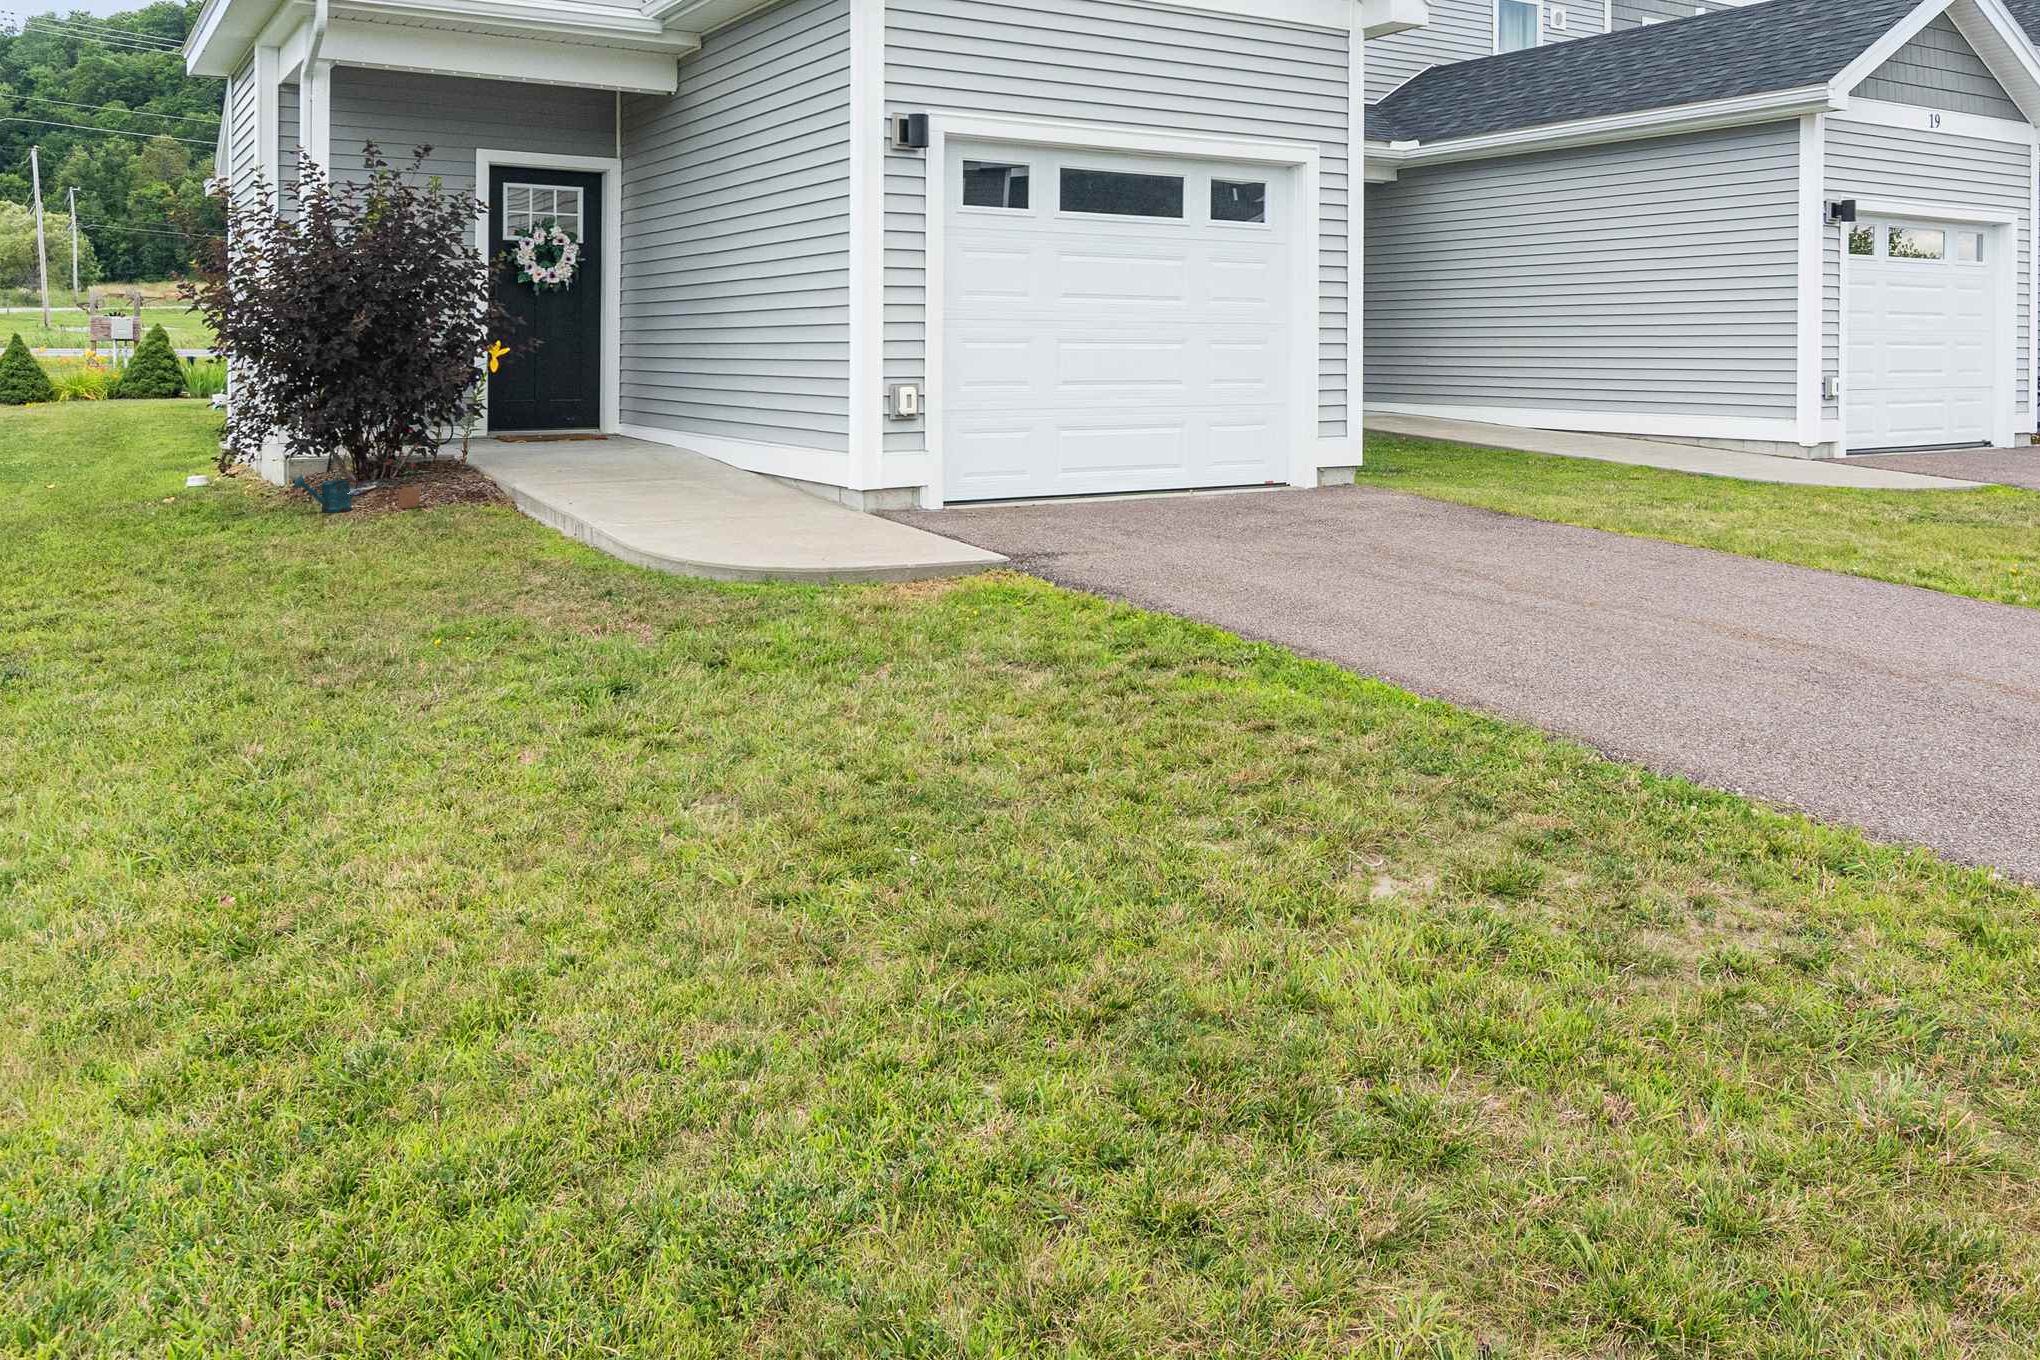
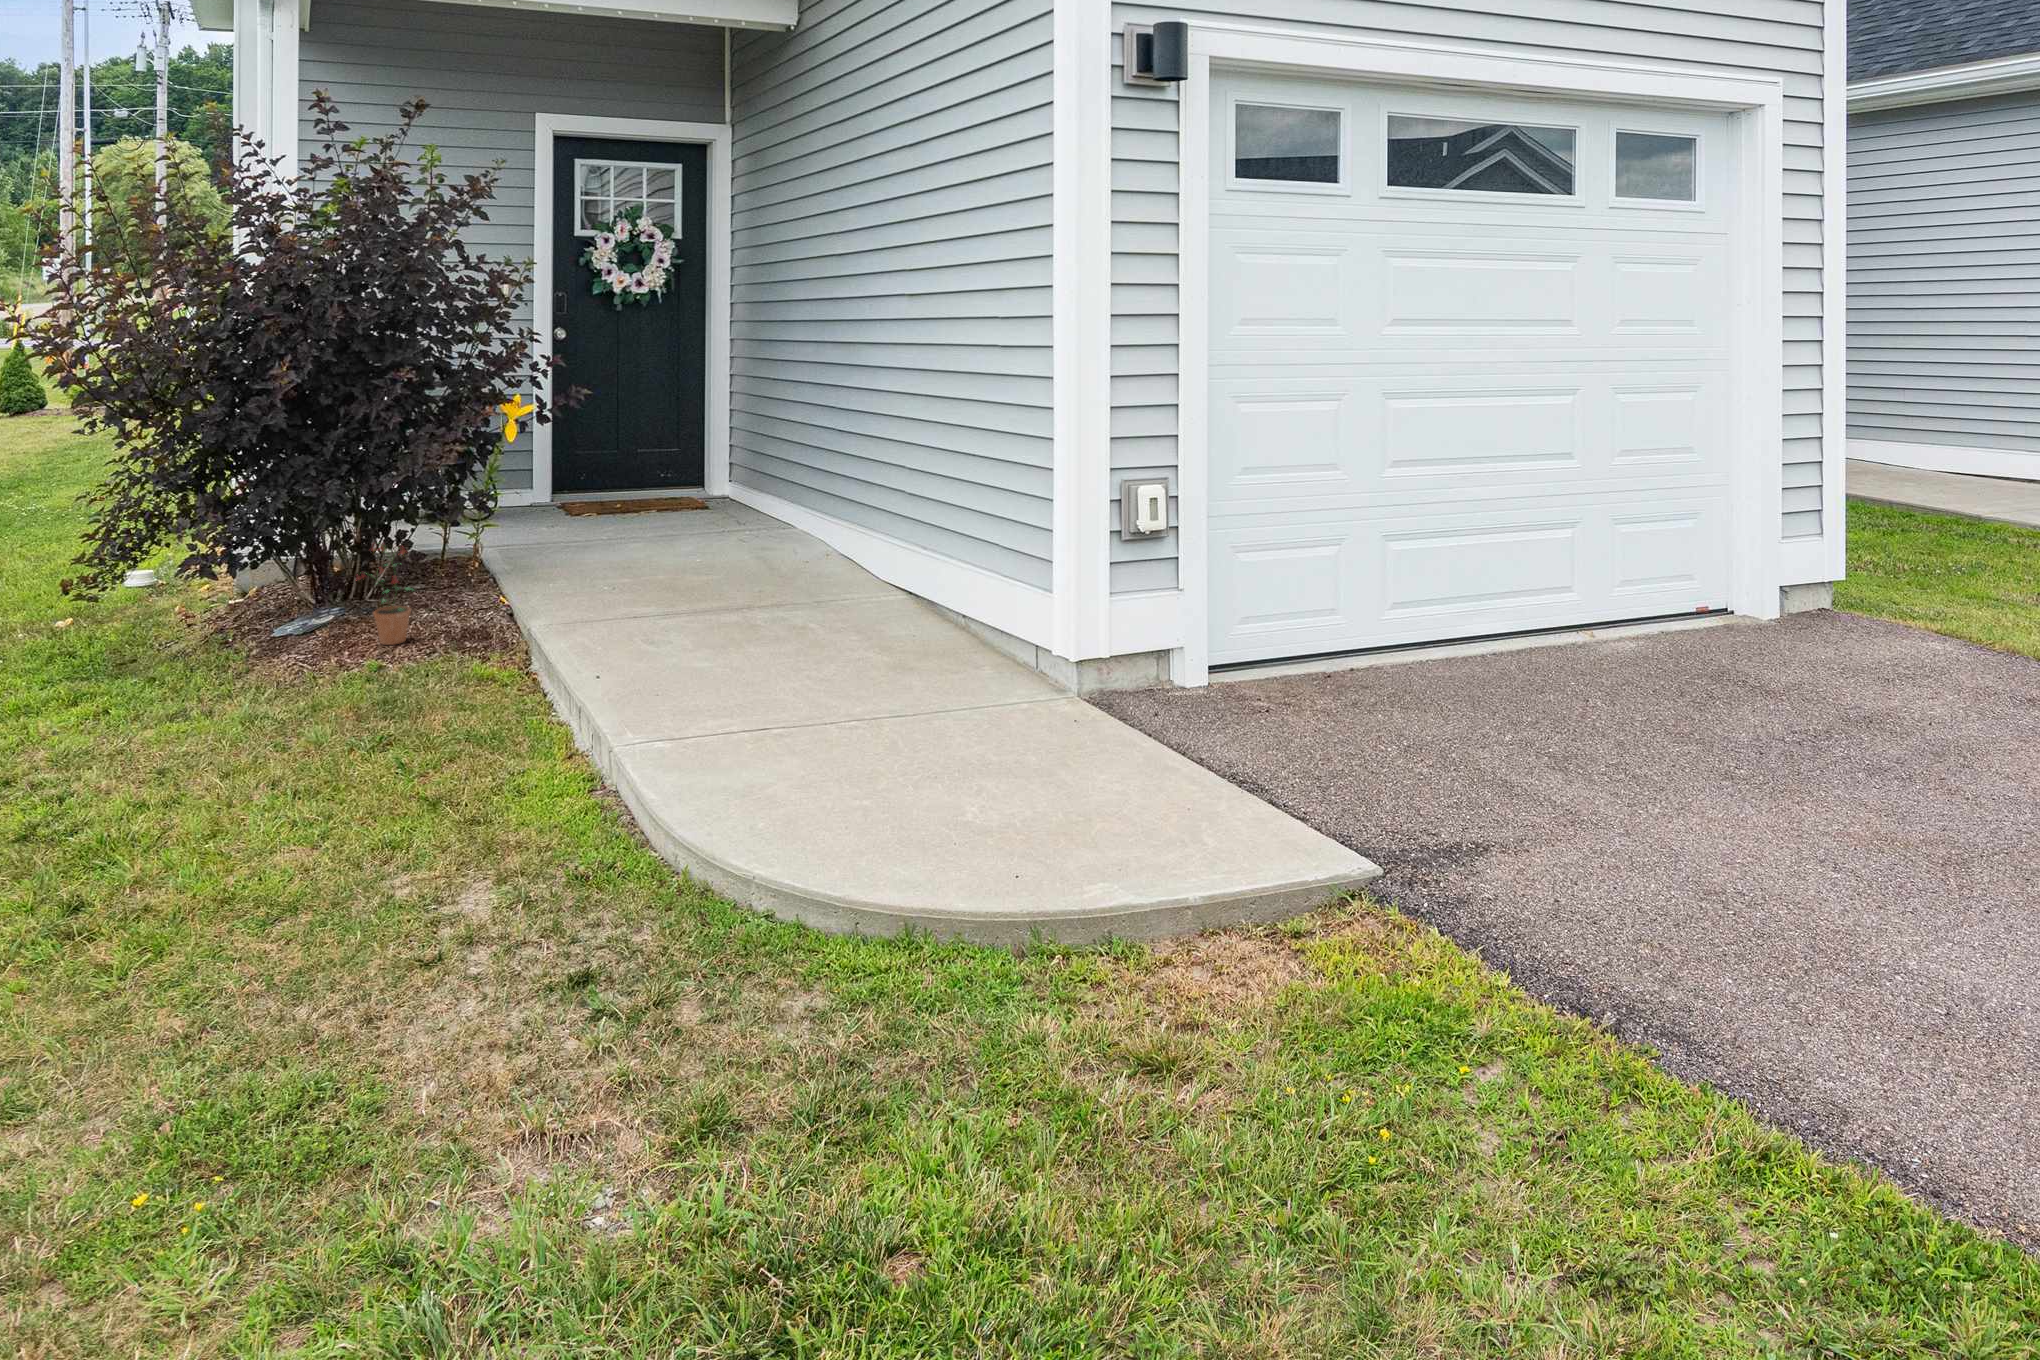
watering can: present [294,472,358,513] -> none [215,591,317,655]

